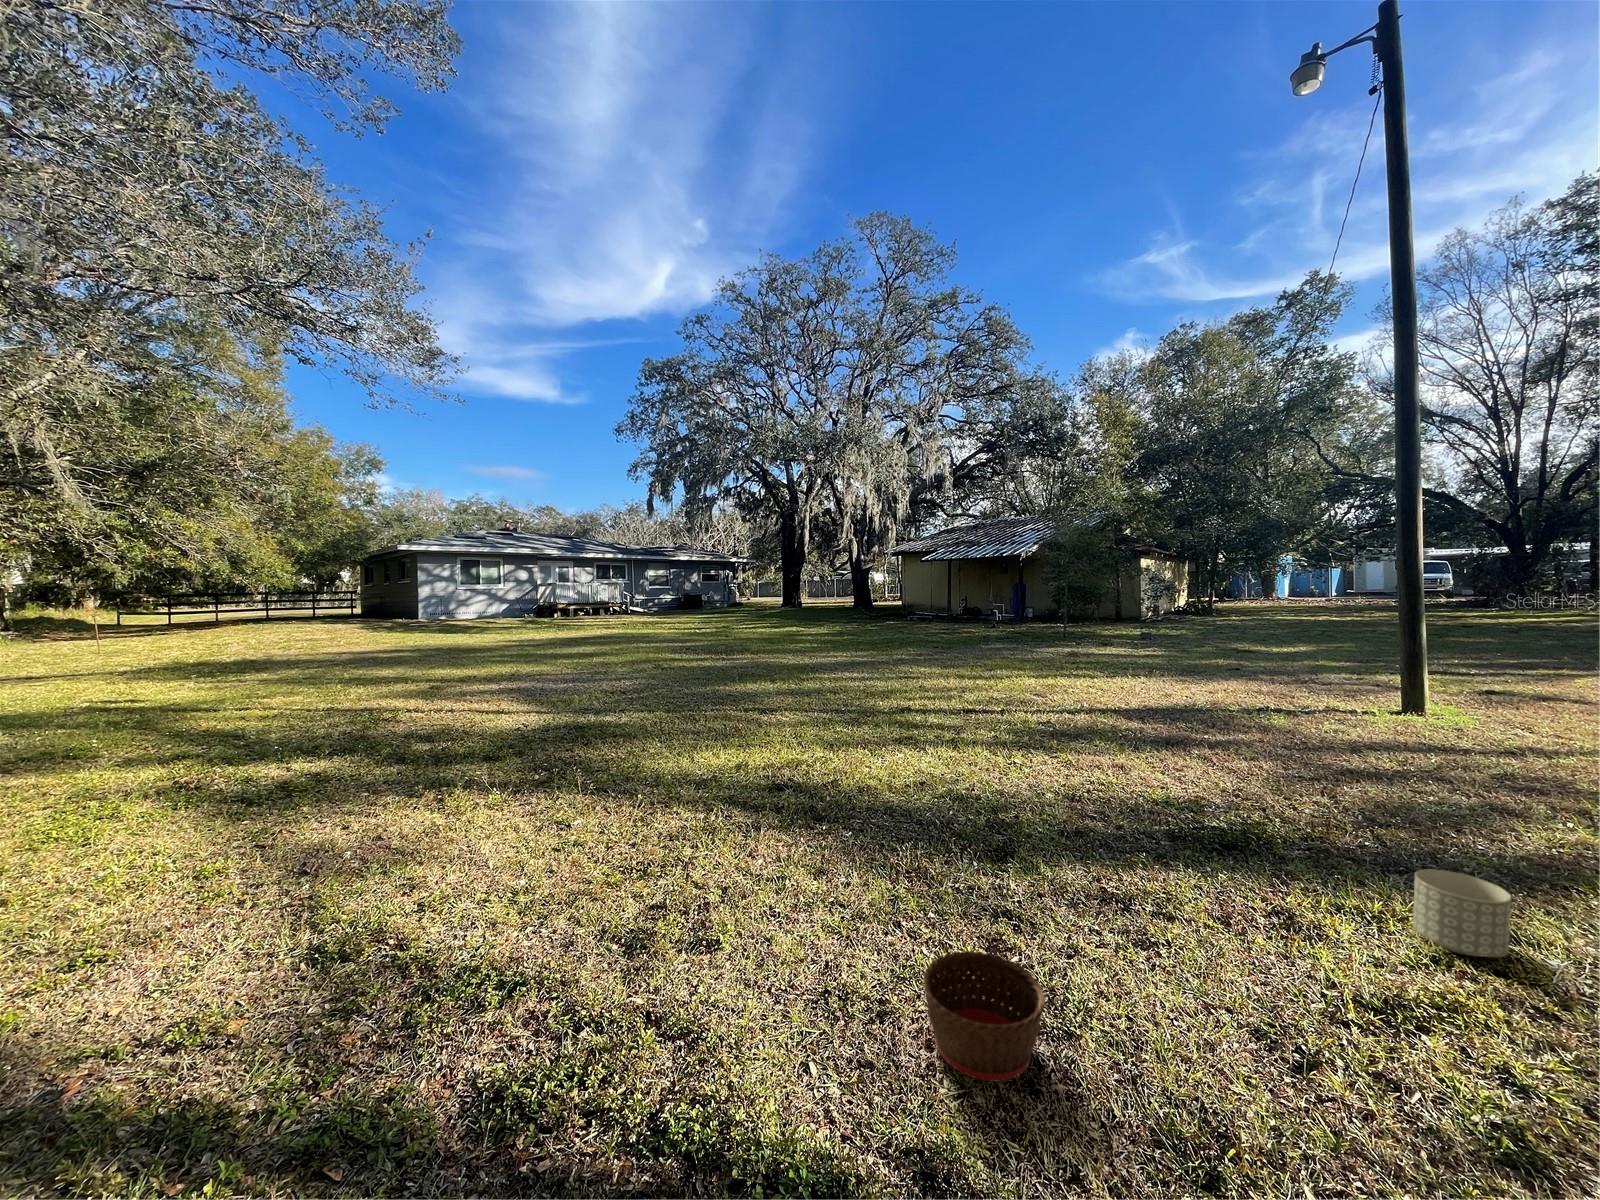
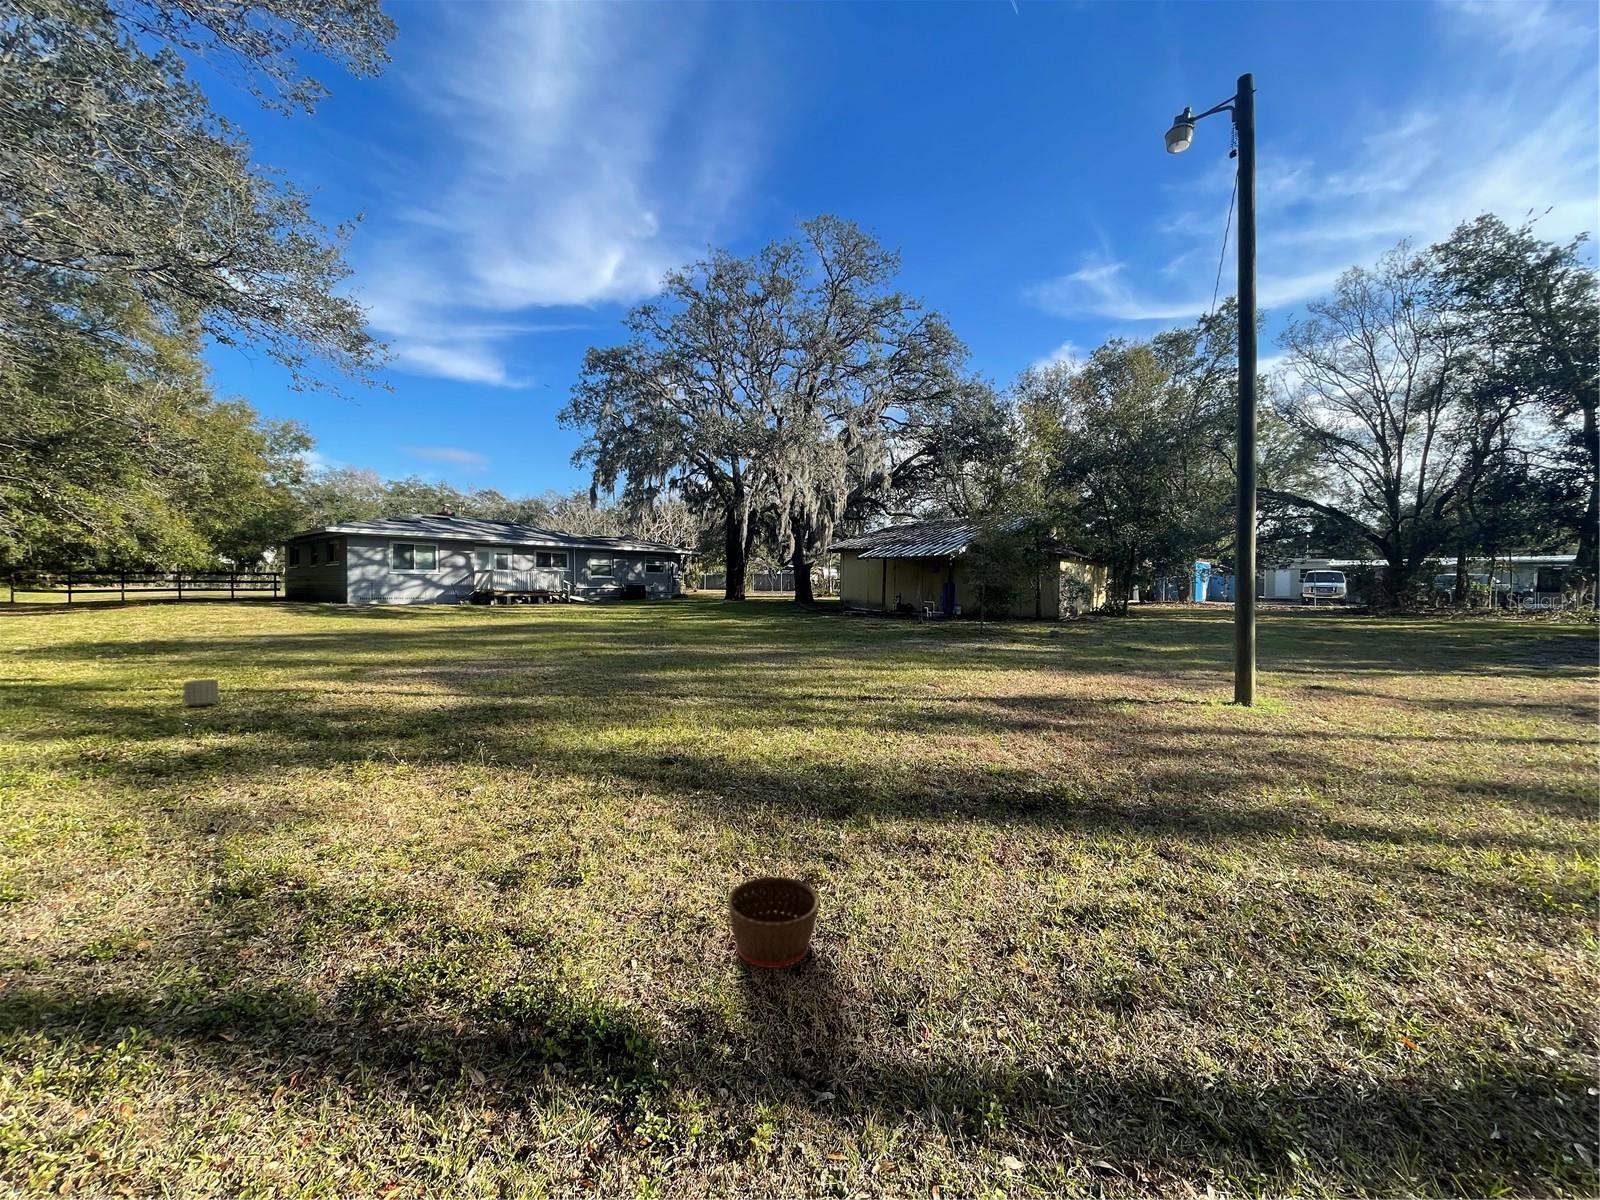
planter: present [1413,869,1511,957] -> present [183,679,218,707]

